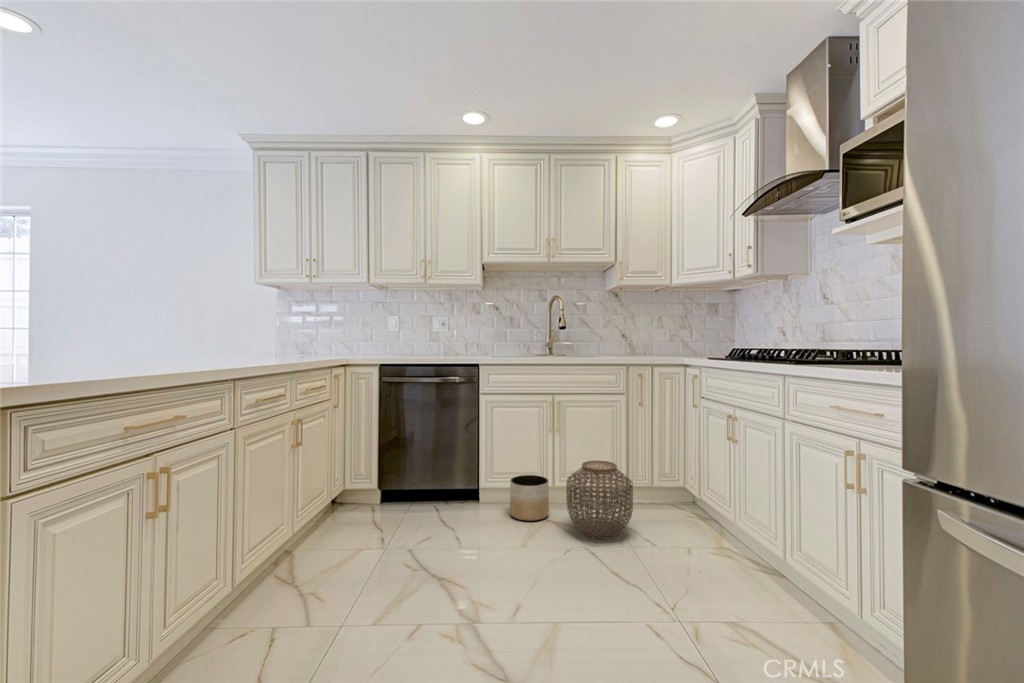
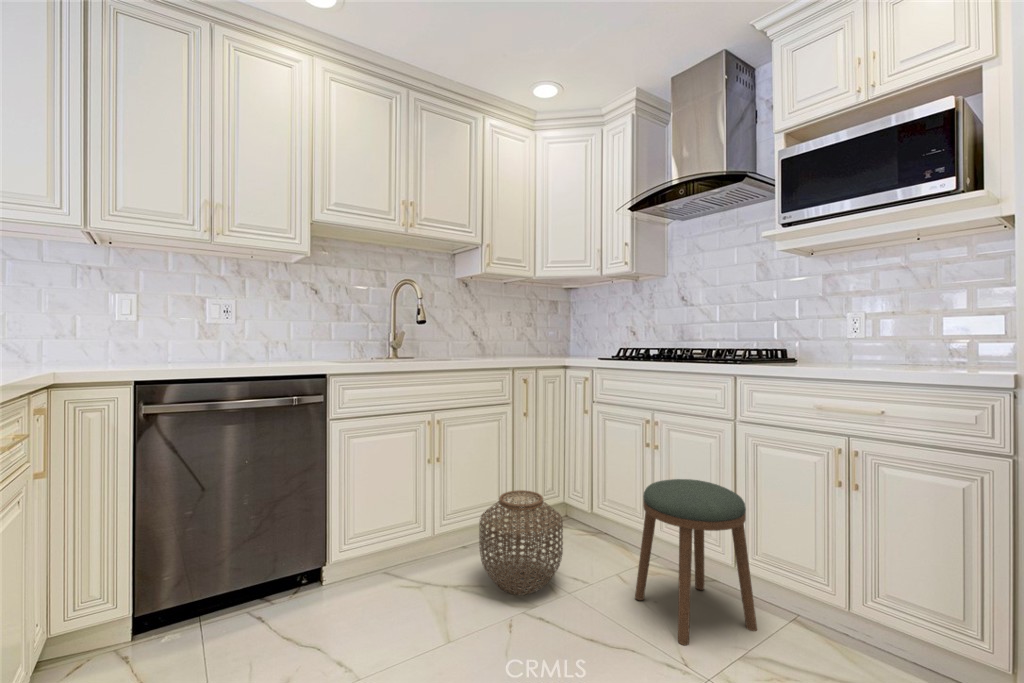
stool: none [672,465,765,608] -> present [635,479,757,645]
planter: present [510,475,549,521] -> none [386,524,441,595]

